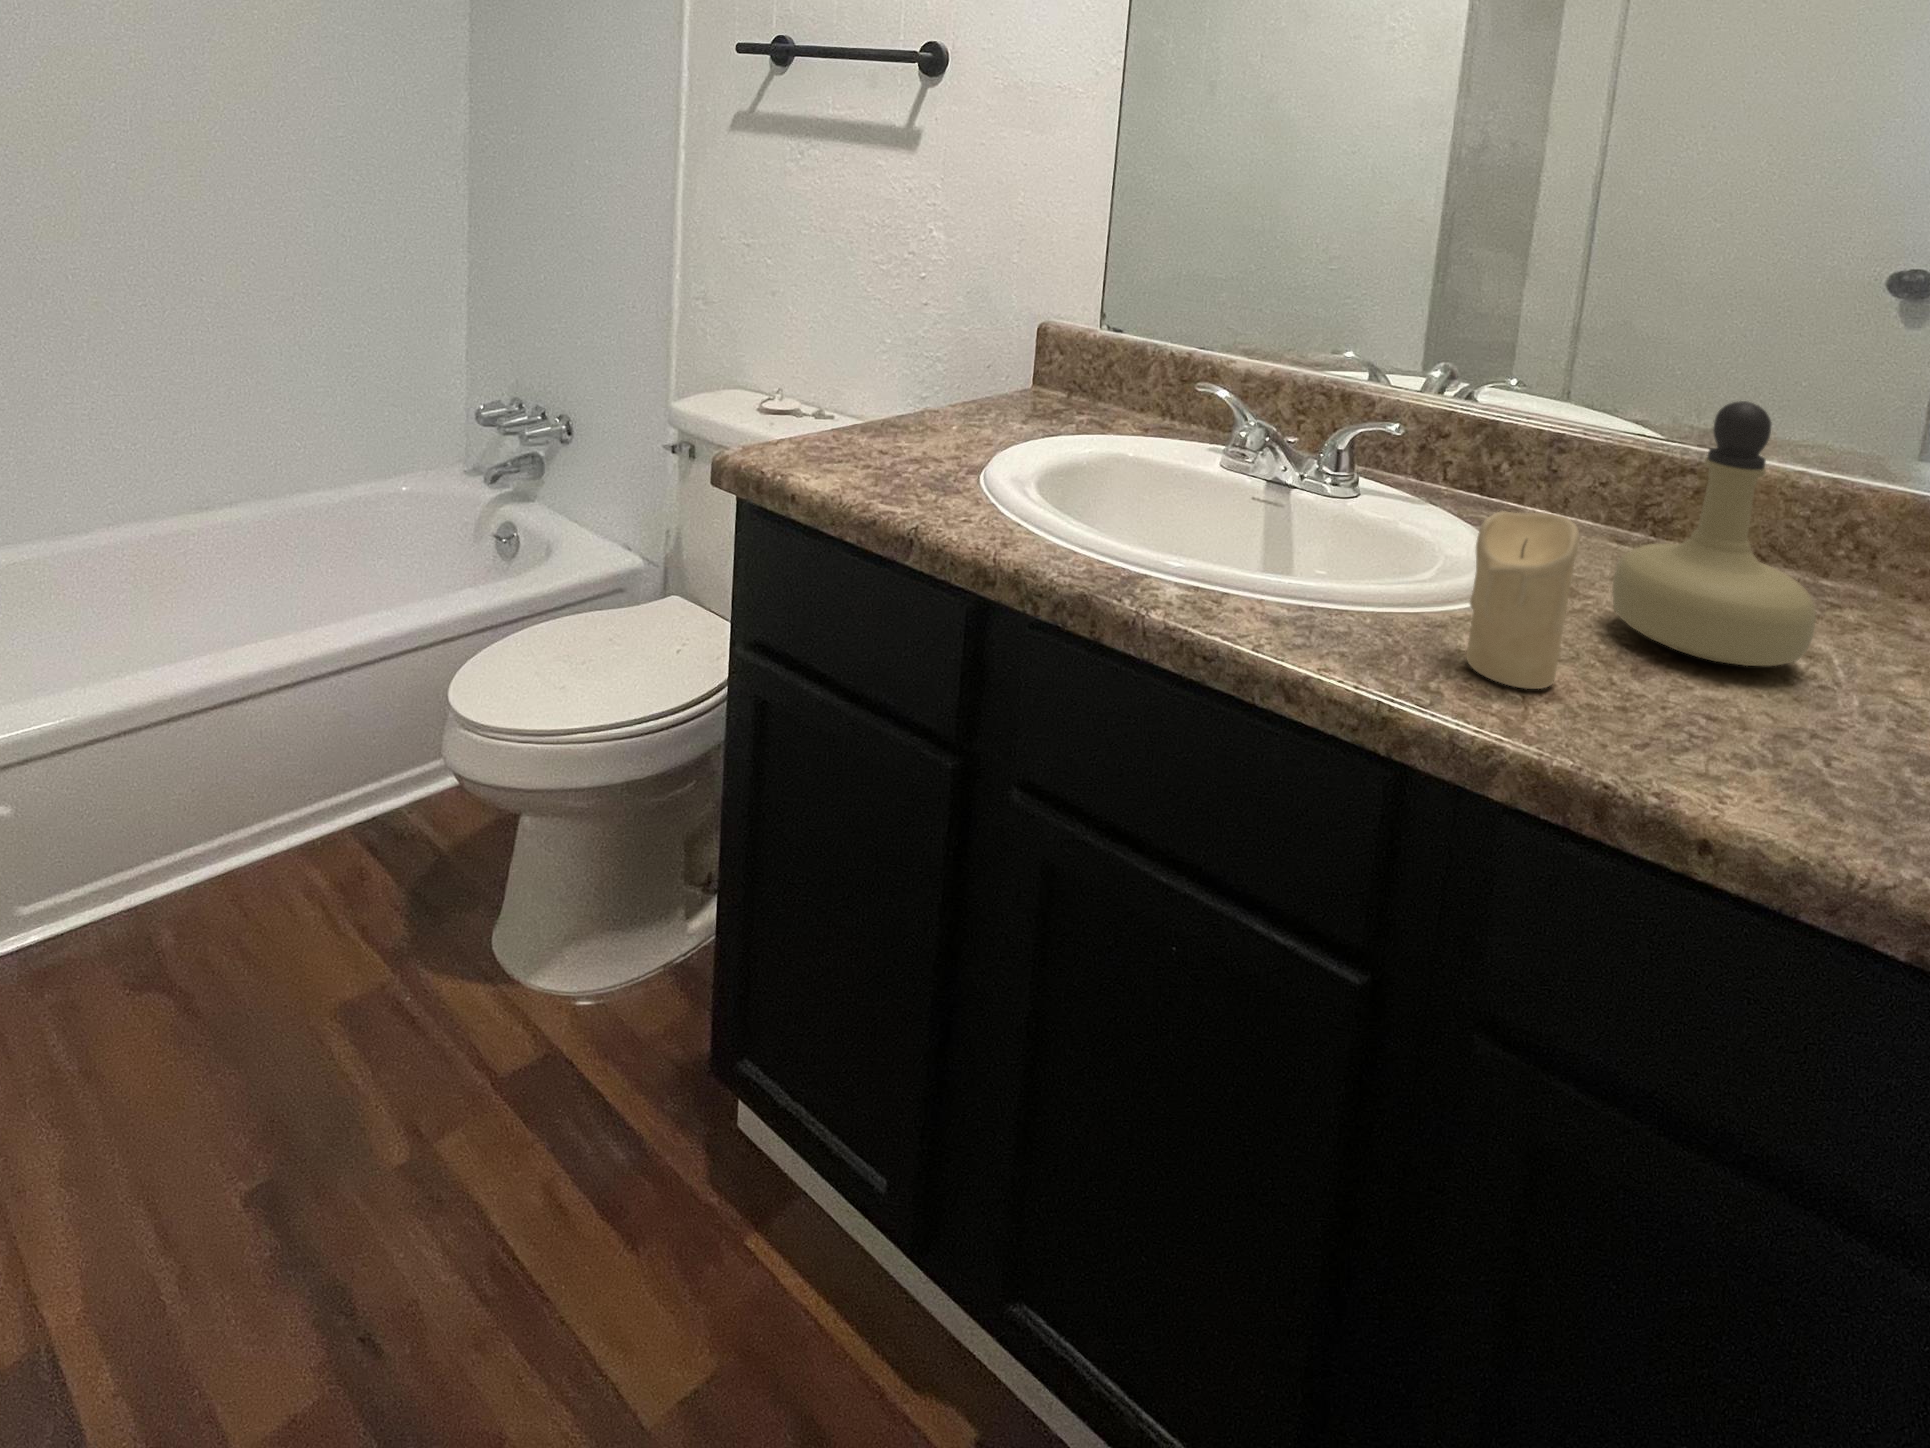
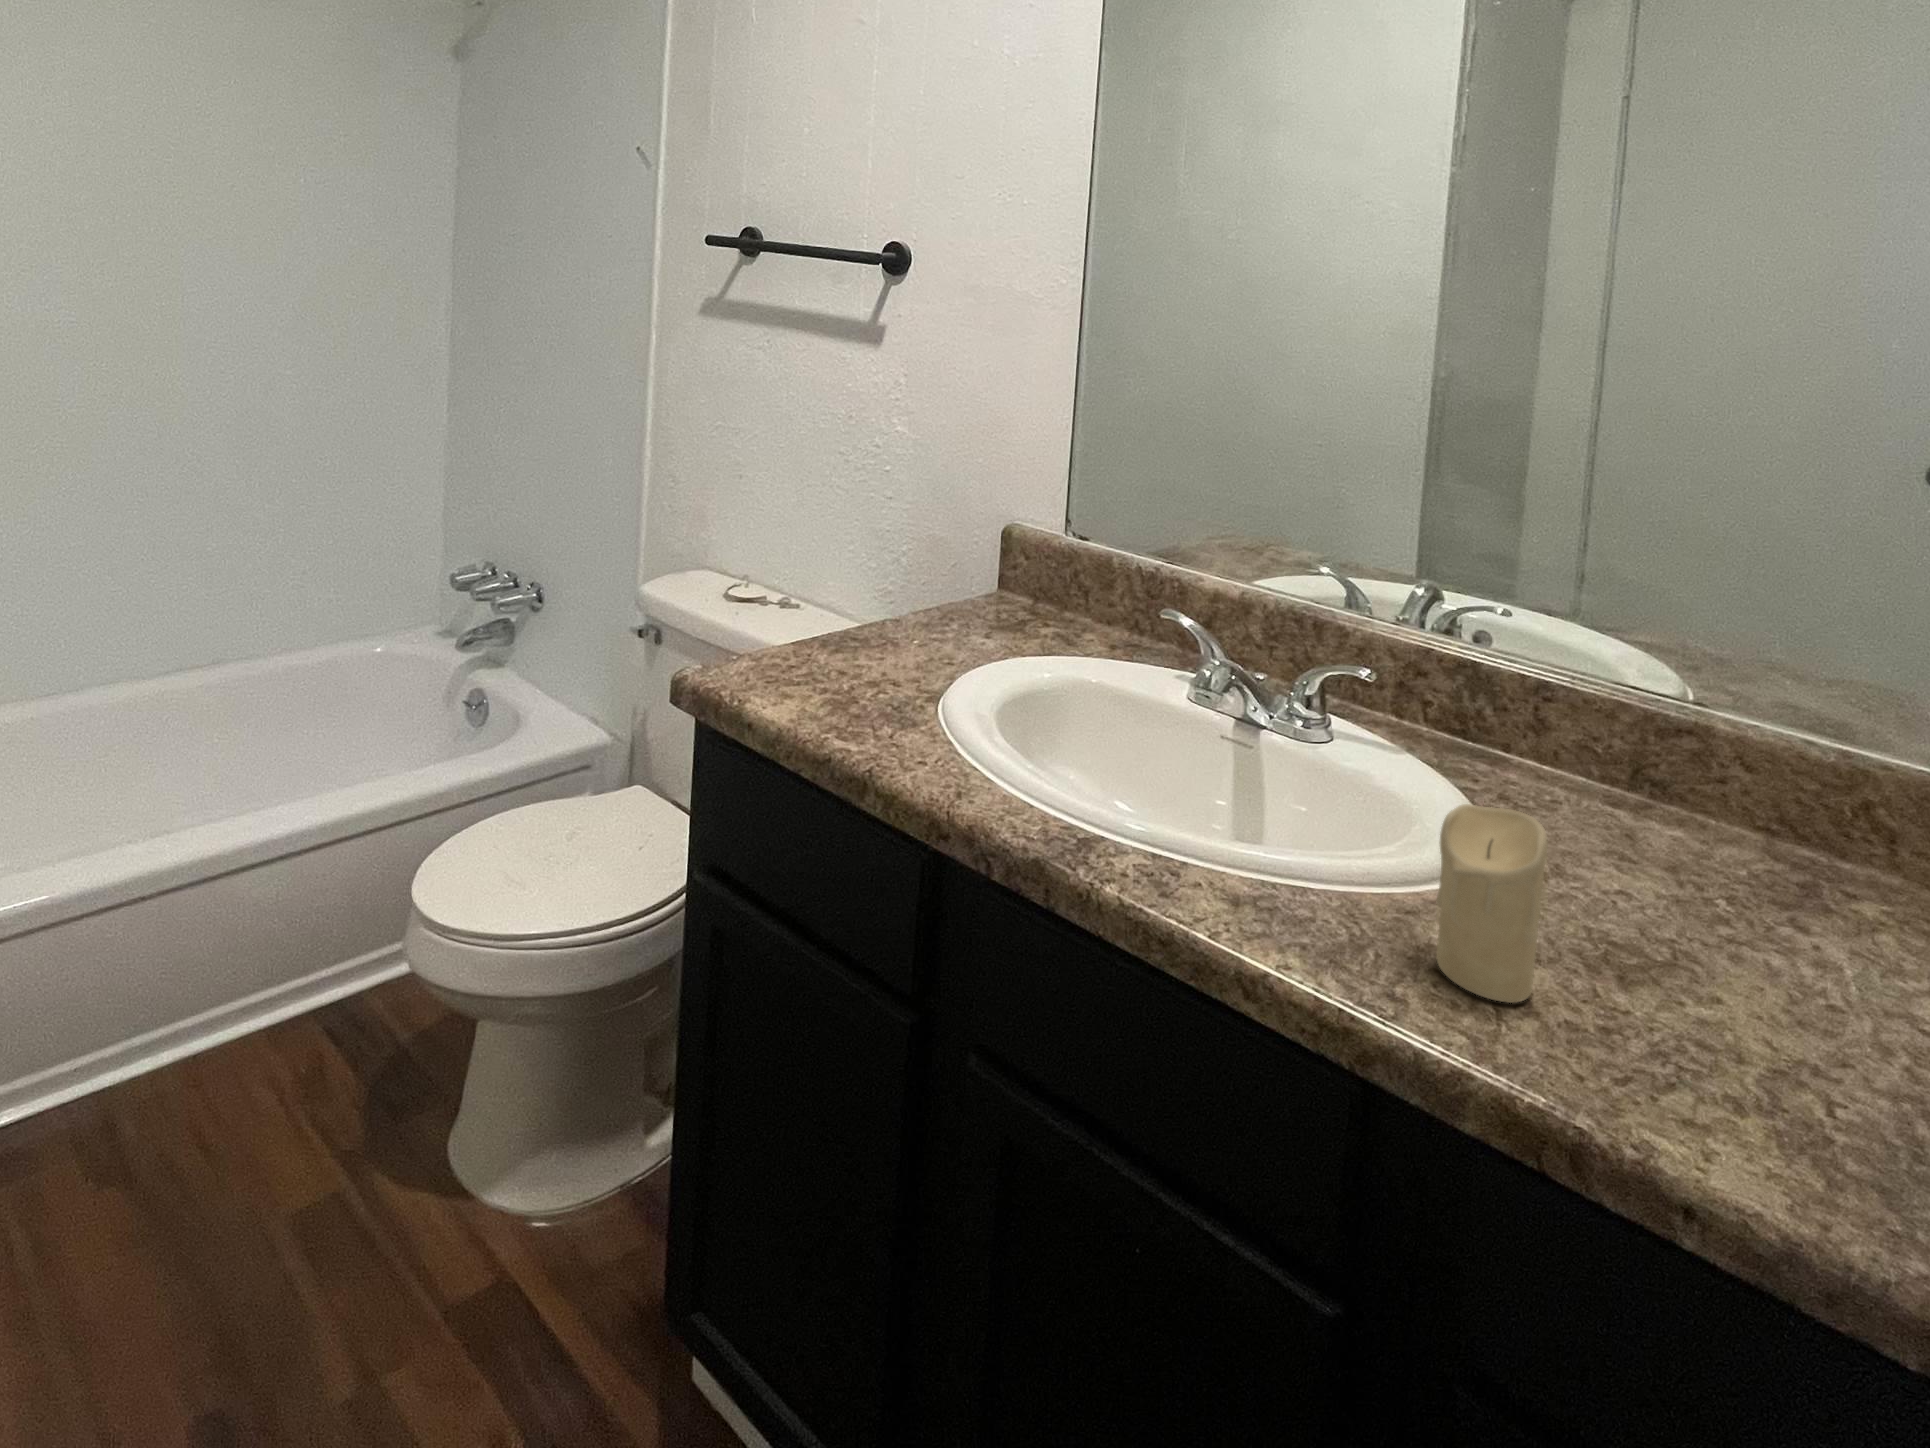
perfume bottle: present [1612,401,1816,666] -> none [1598,693,1822,986]

